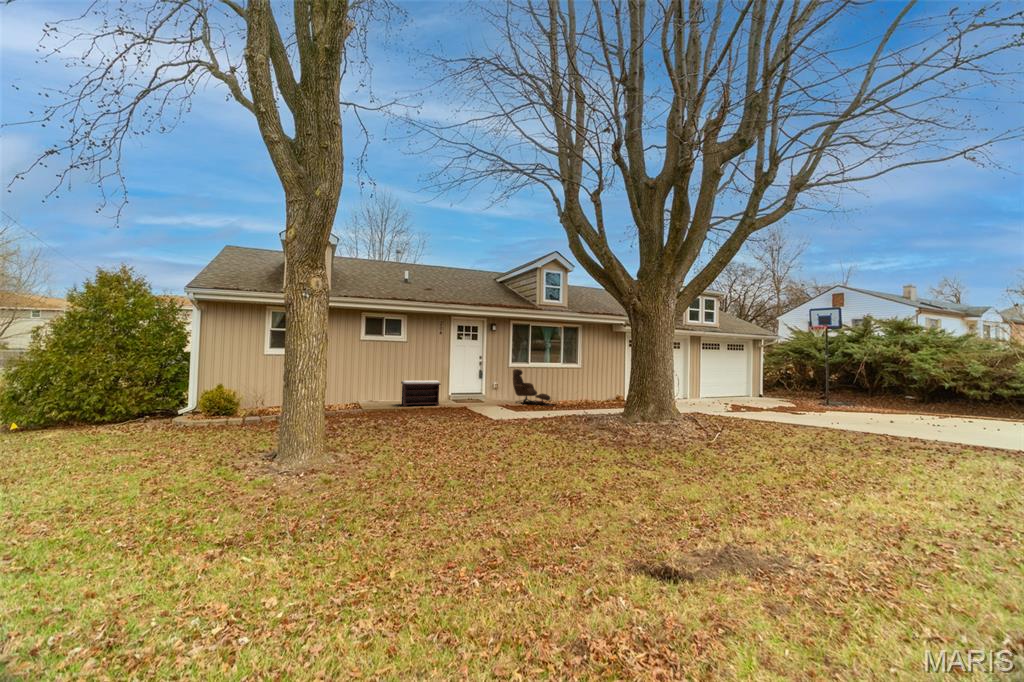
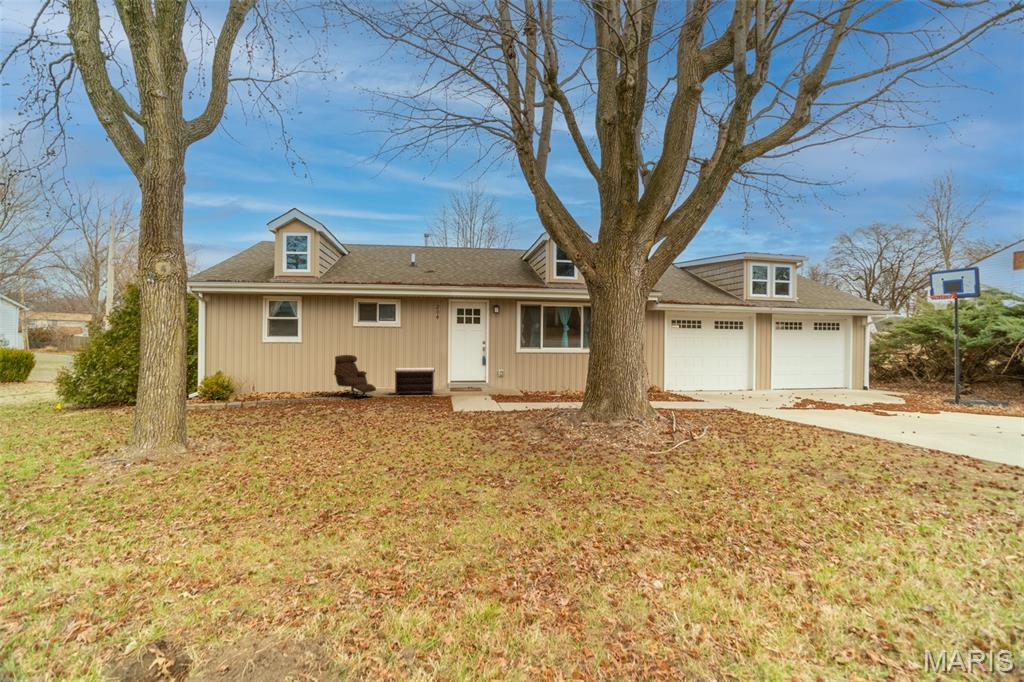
lounge chair: present [513,369,550,405] -> present [334,355,376,397]

